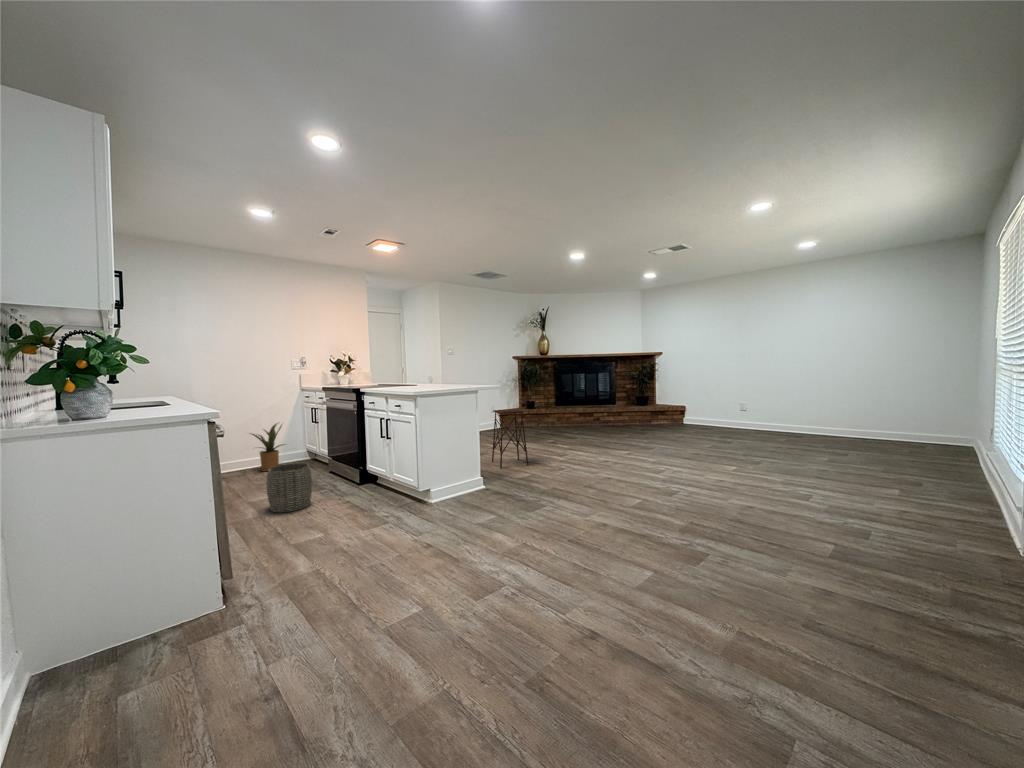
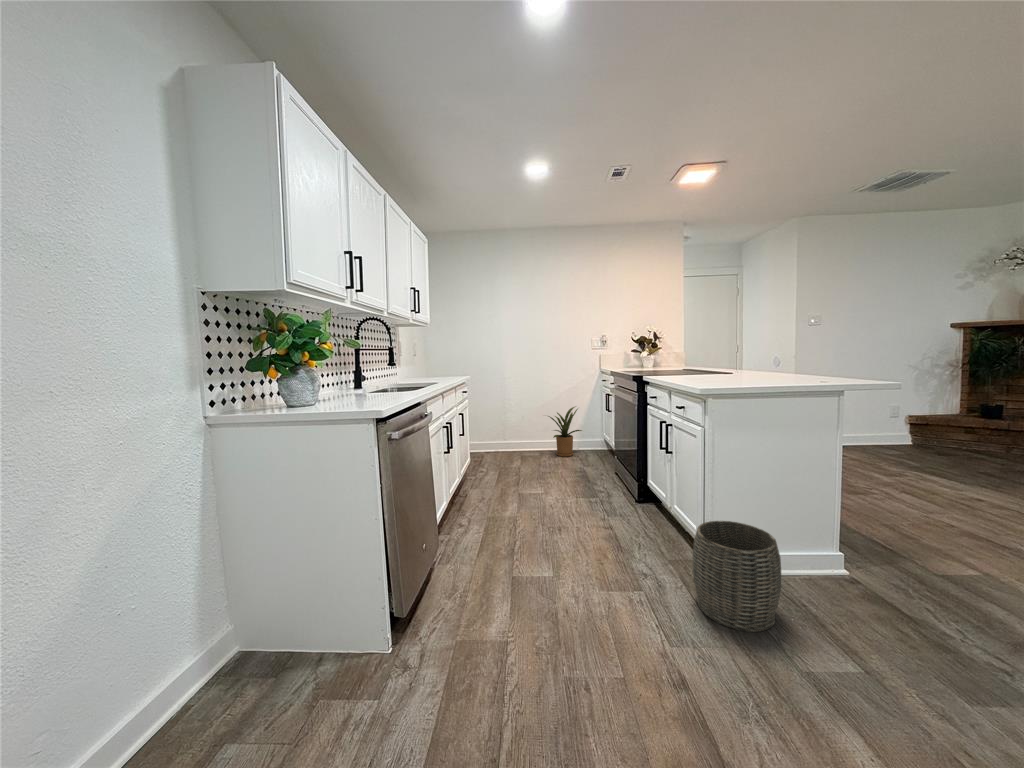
side table: present [492,409,528,468] -> none [877,423,978,547]
woven basket: present [267,463,312,513] -> present [693,521,781,632]

